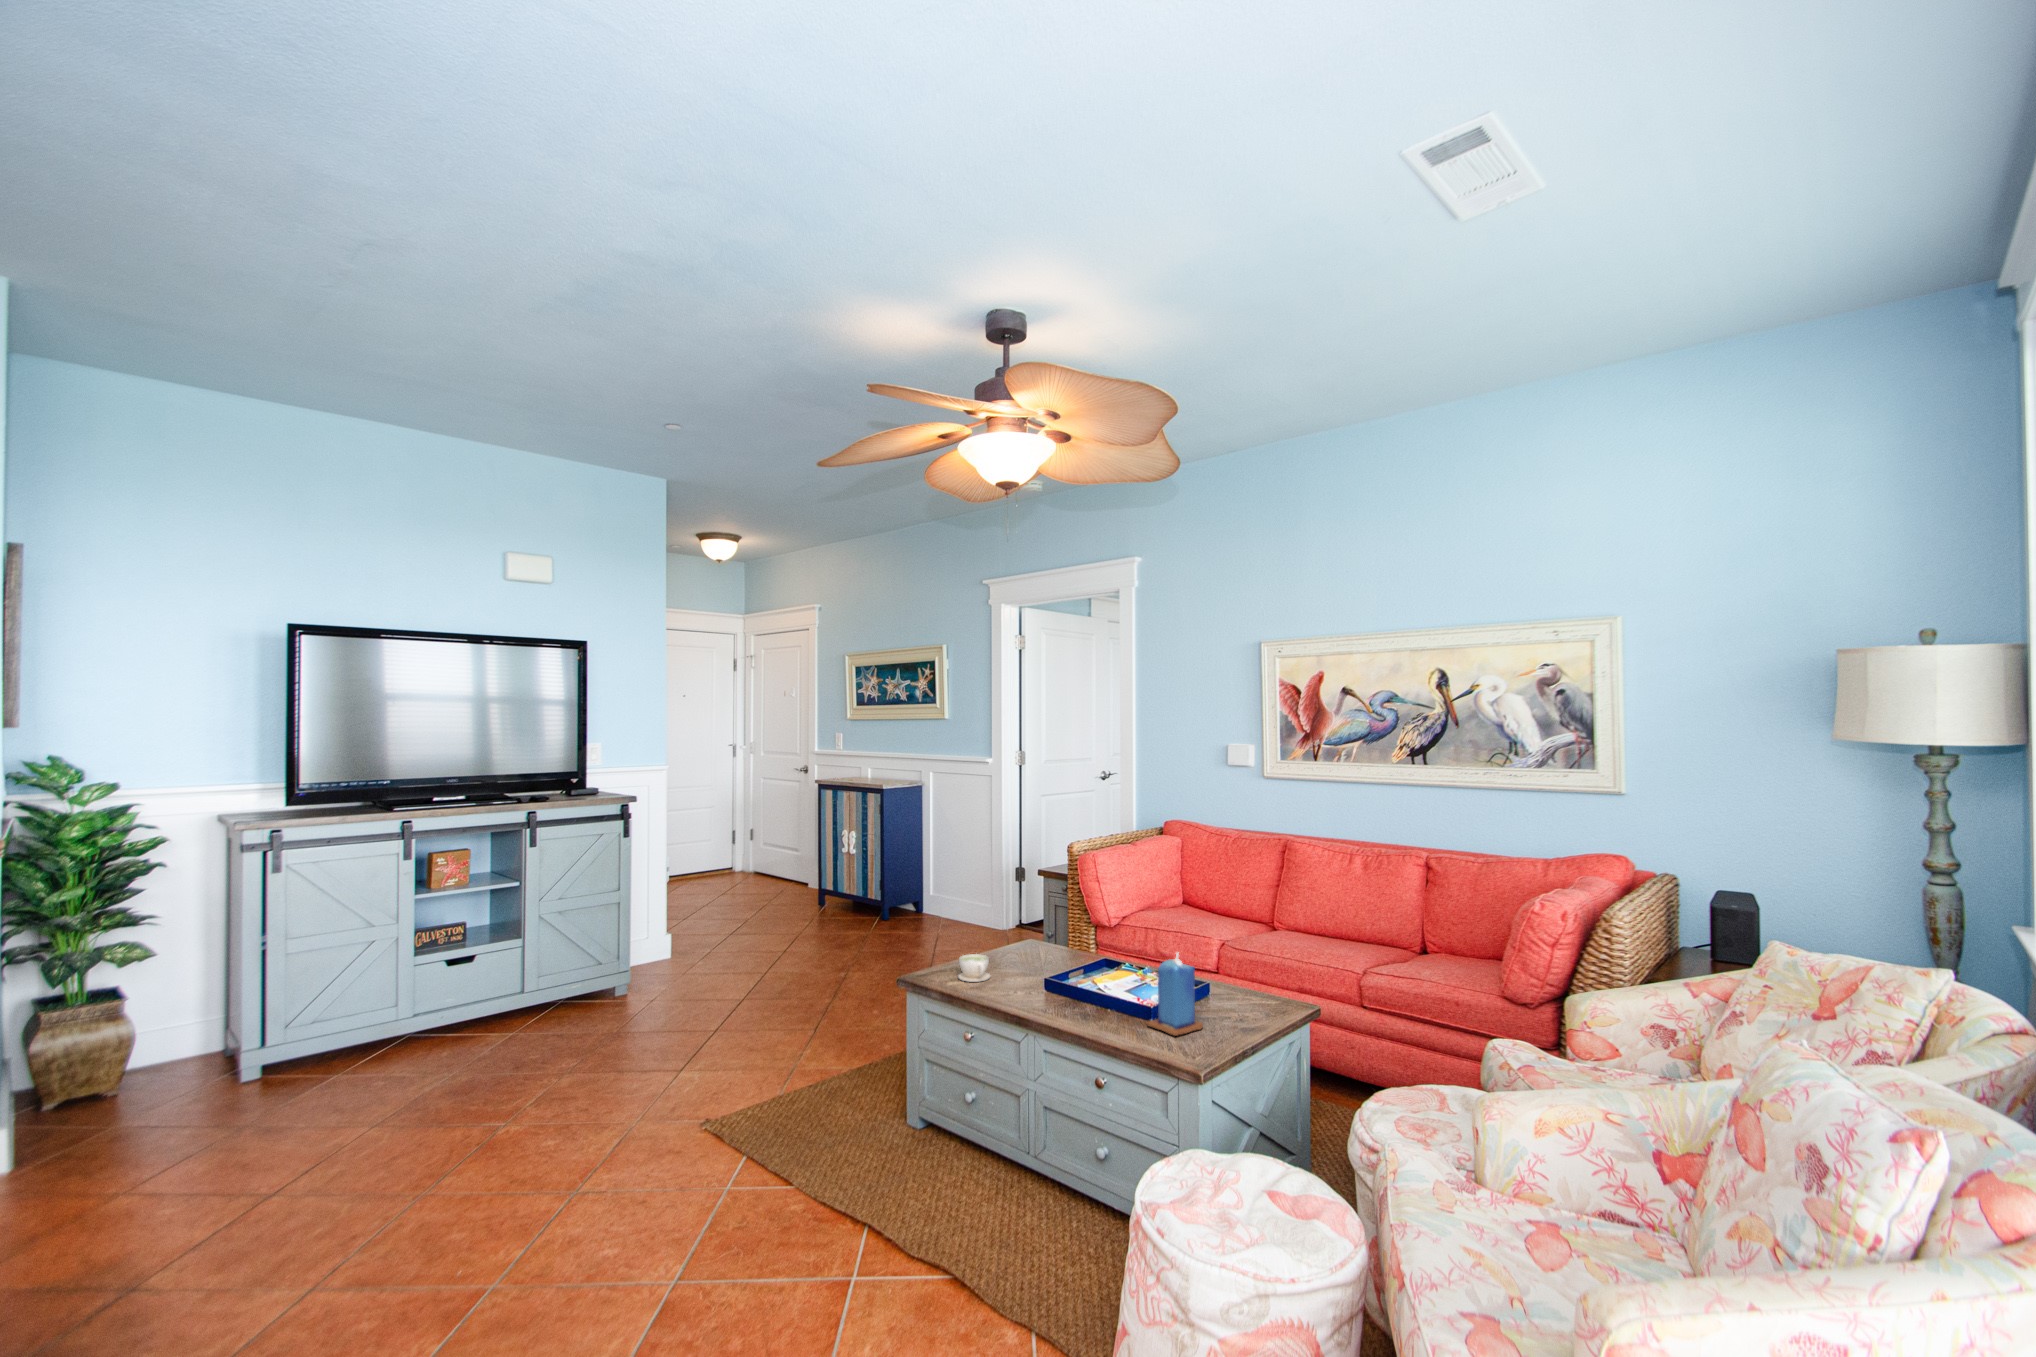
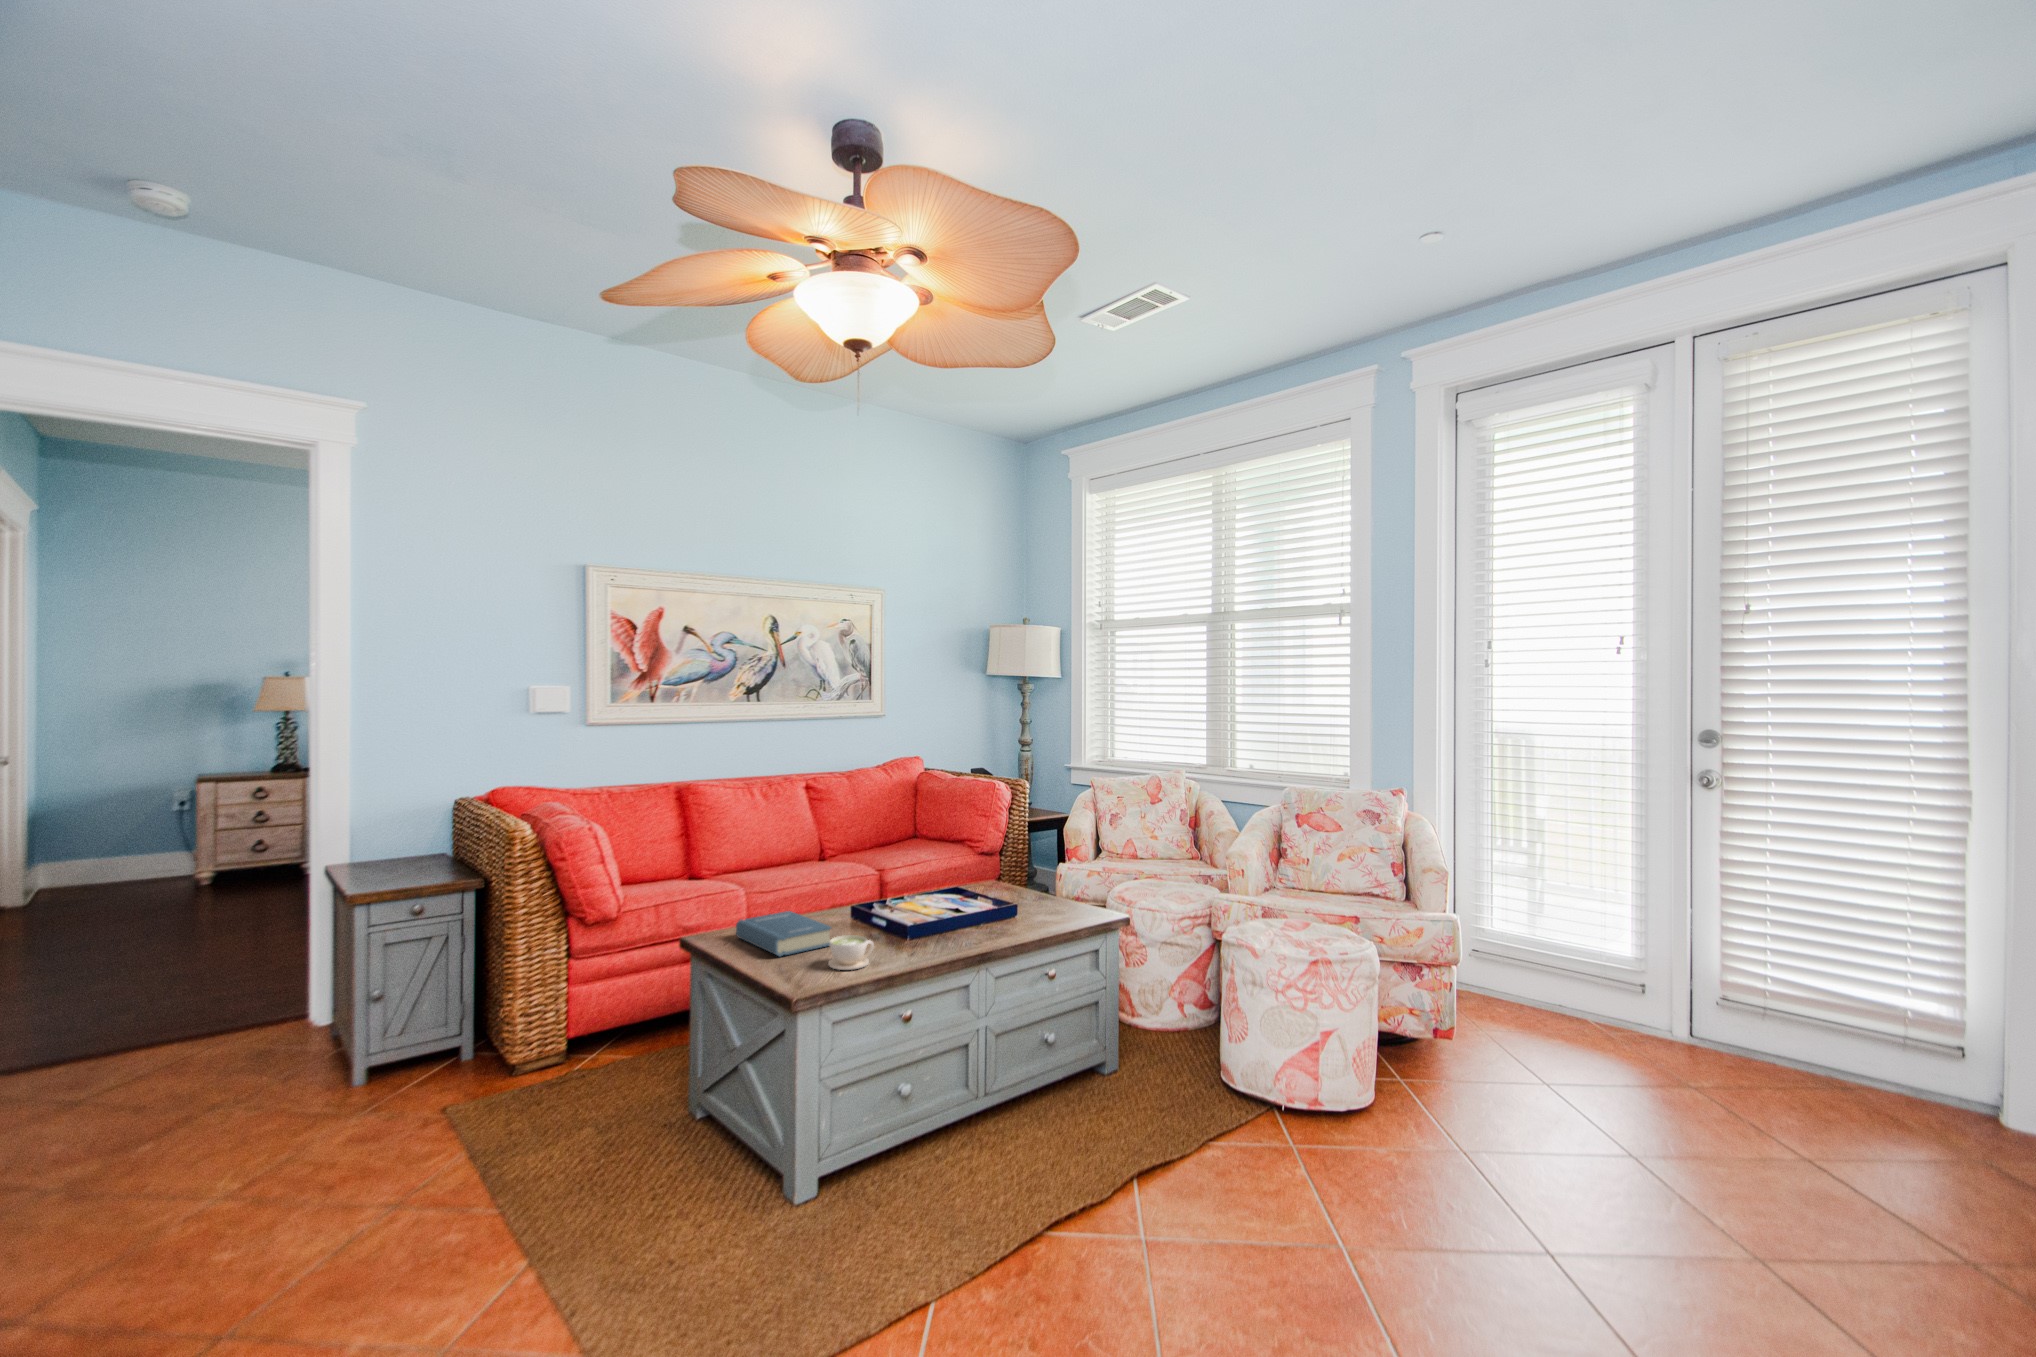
hardback book: none [983,934,1064,969] -> present [736,911,831,956]
candle: present [1147,953,1203,1036] -> none [1032,851,1079,919]

